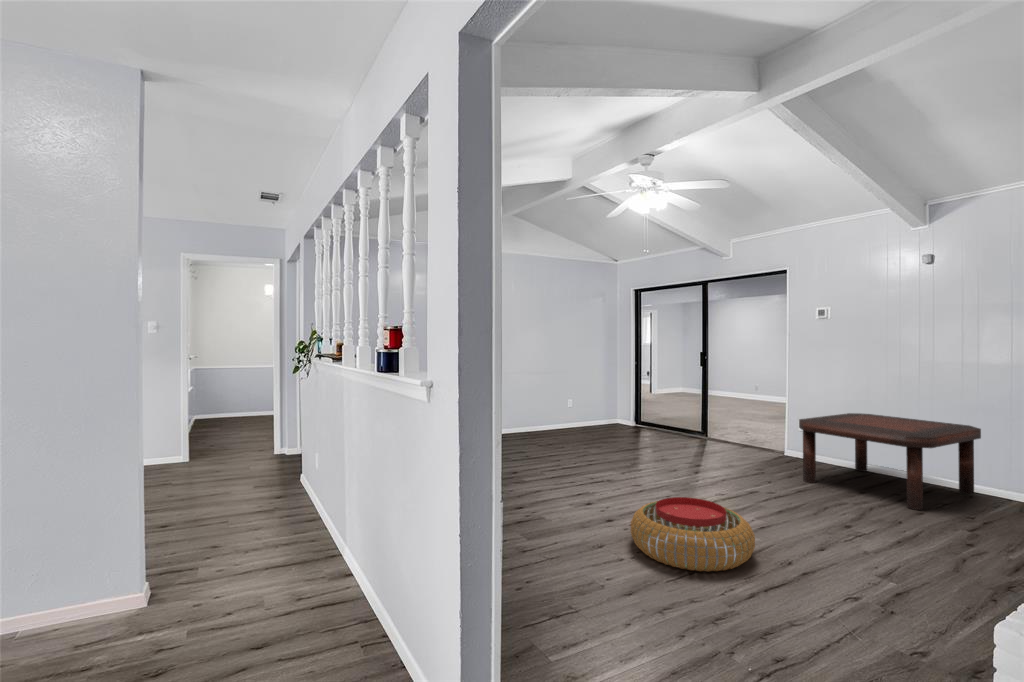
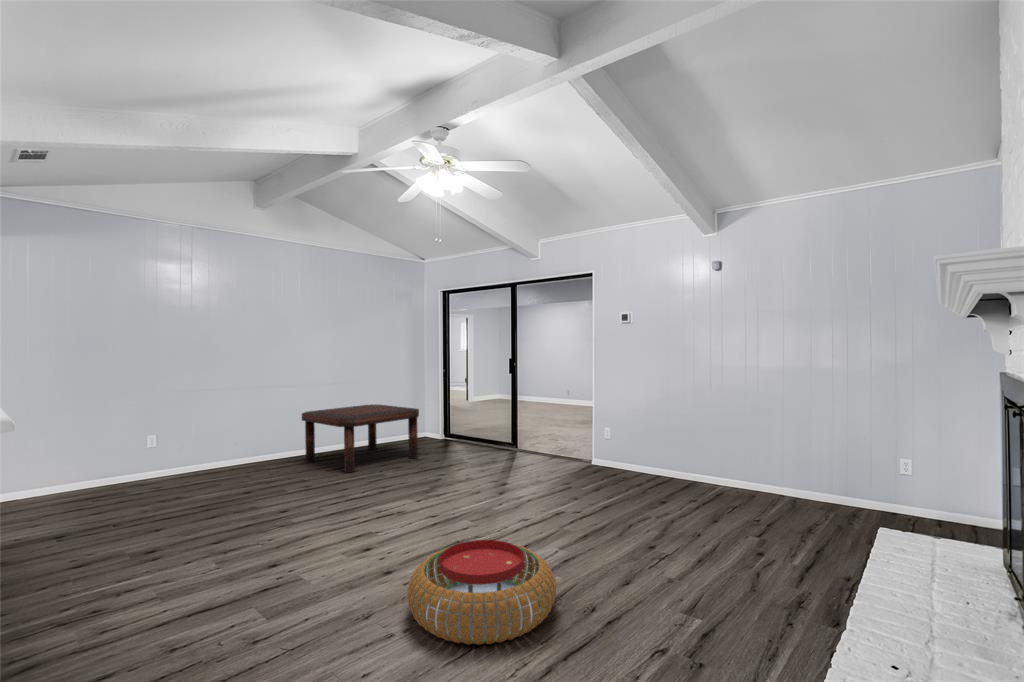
coffee table: present [799,413,981,510] -> present [302,404,419,473]

